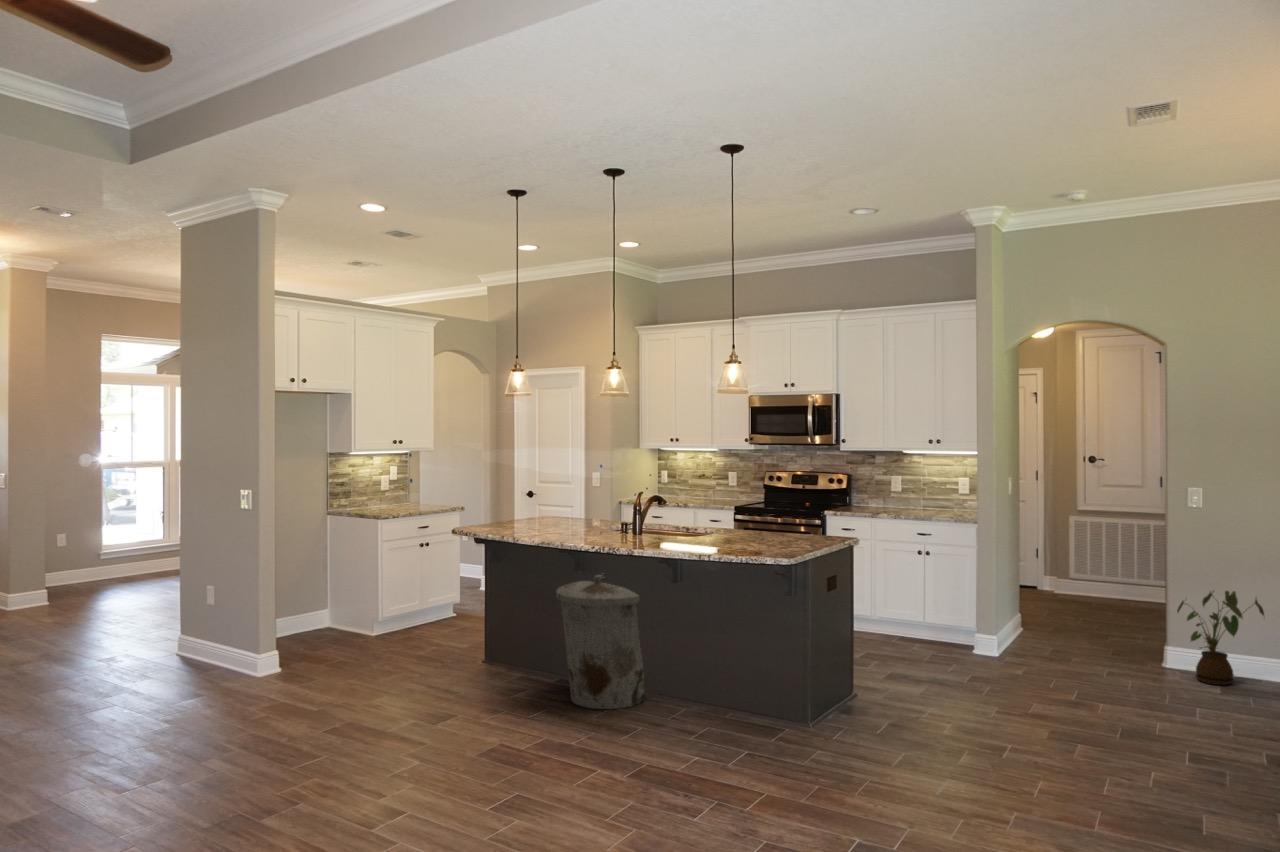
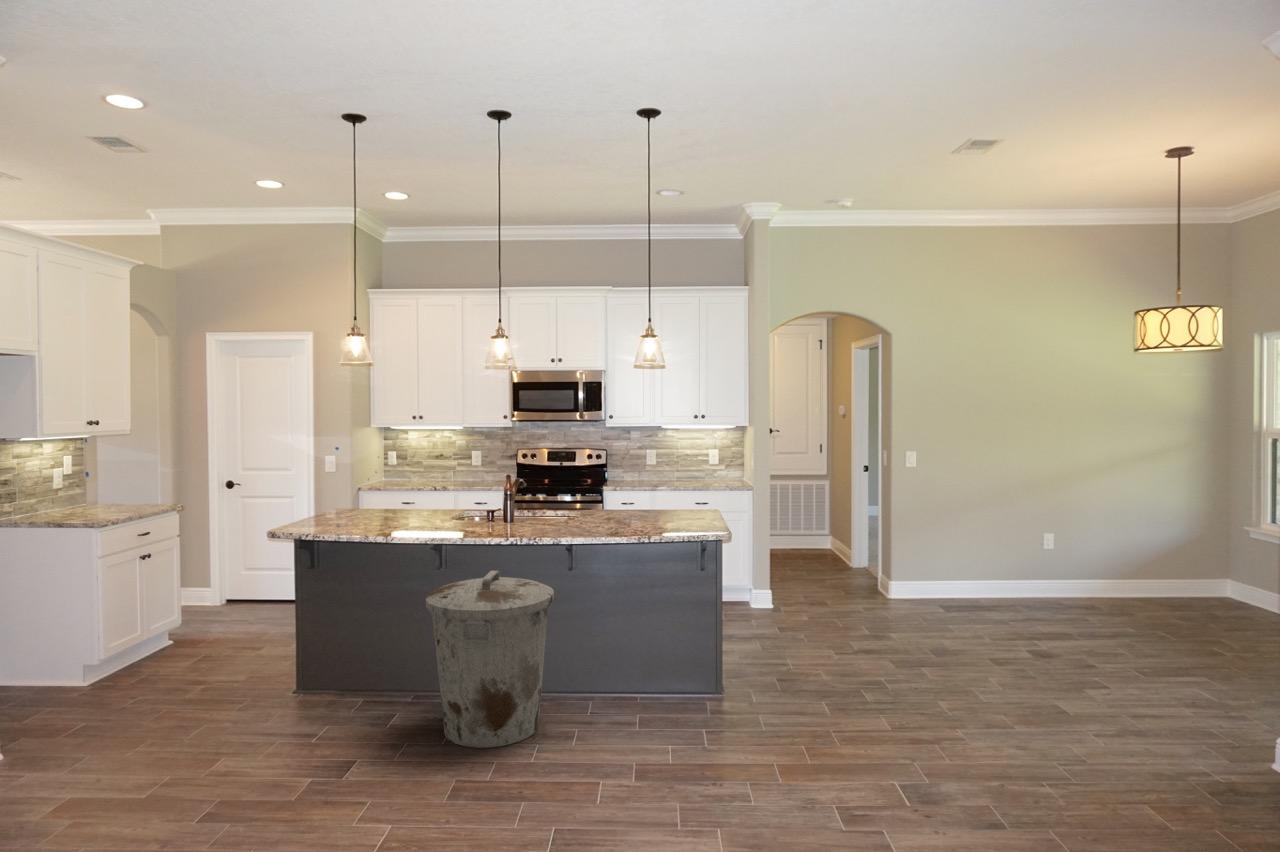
house plant: present [1177,591,1264,685] -> none [915,533,975,610]

